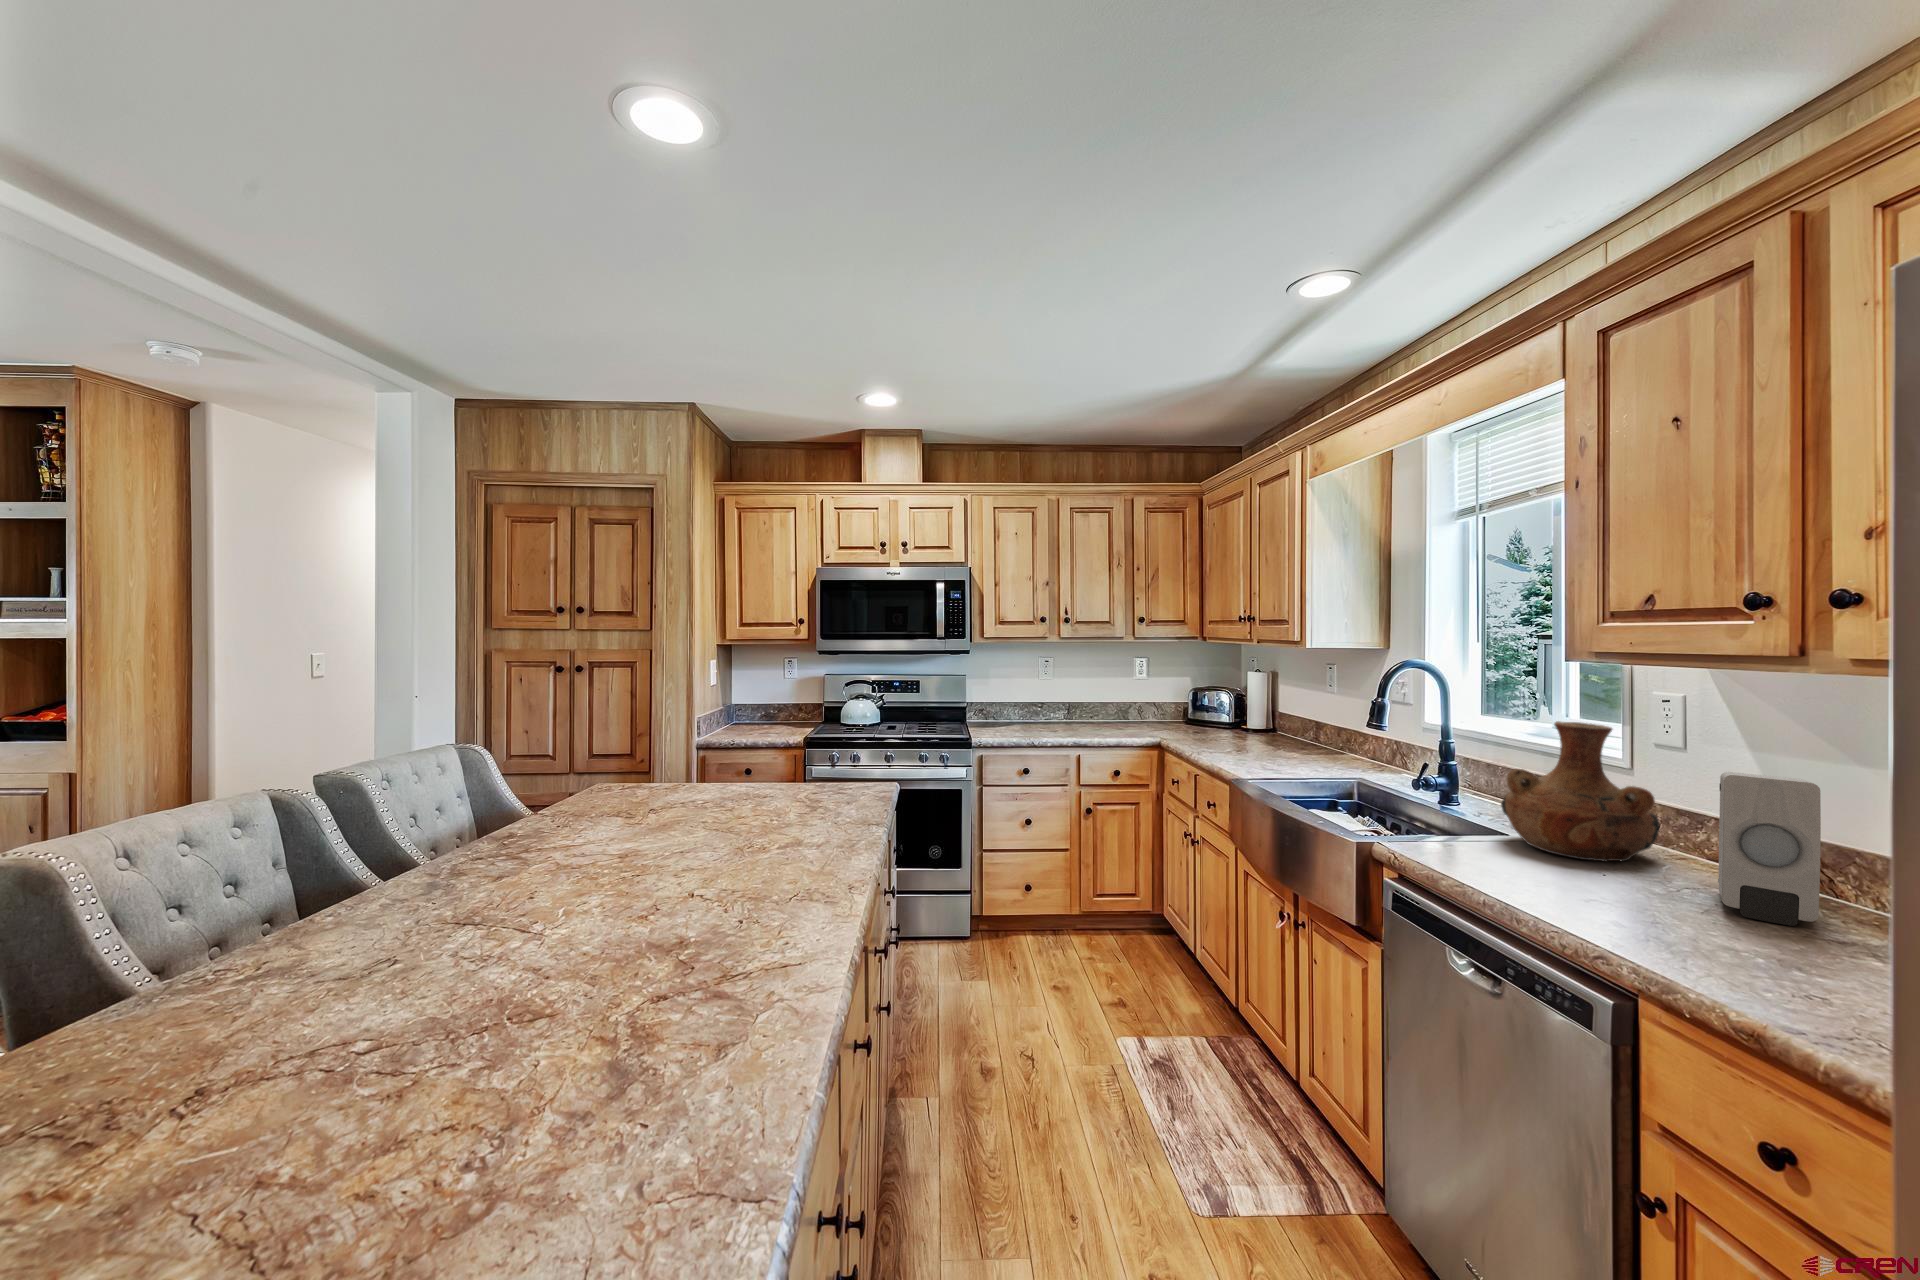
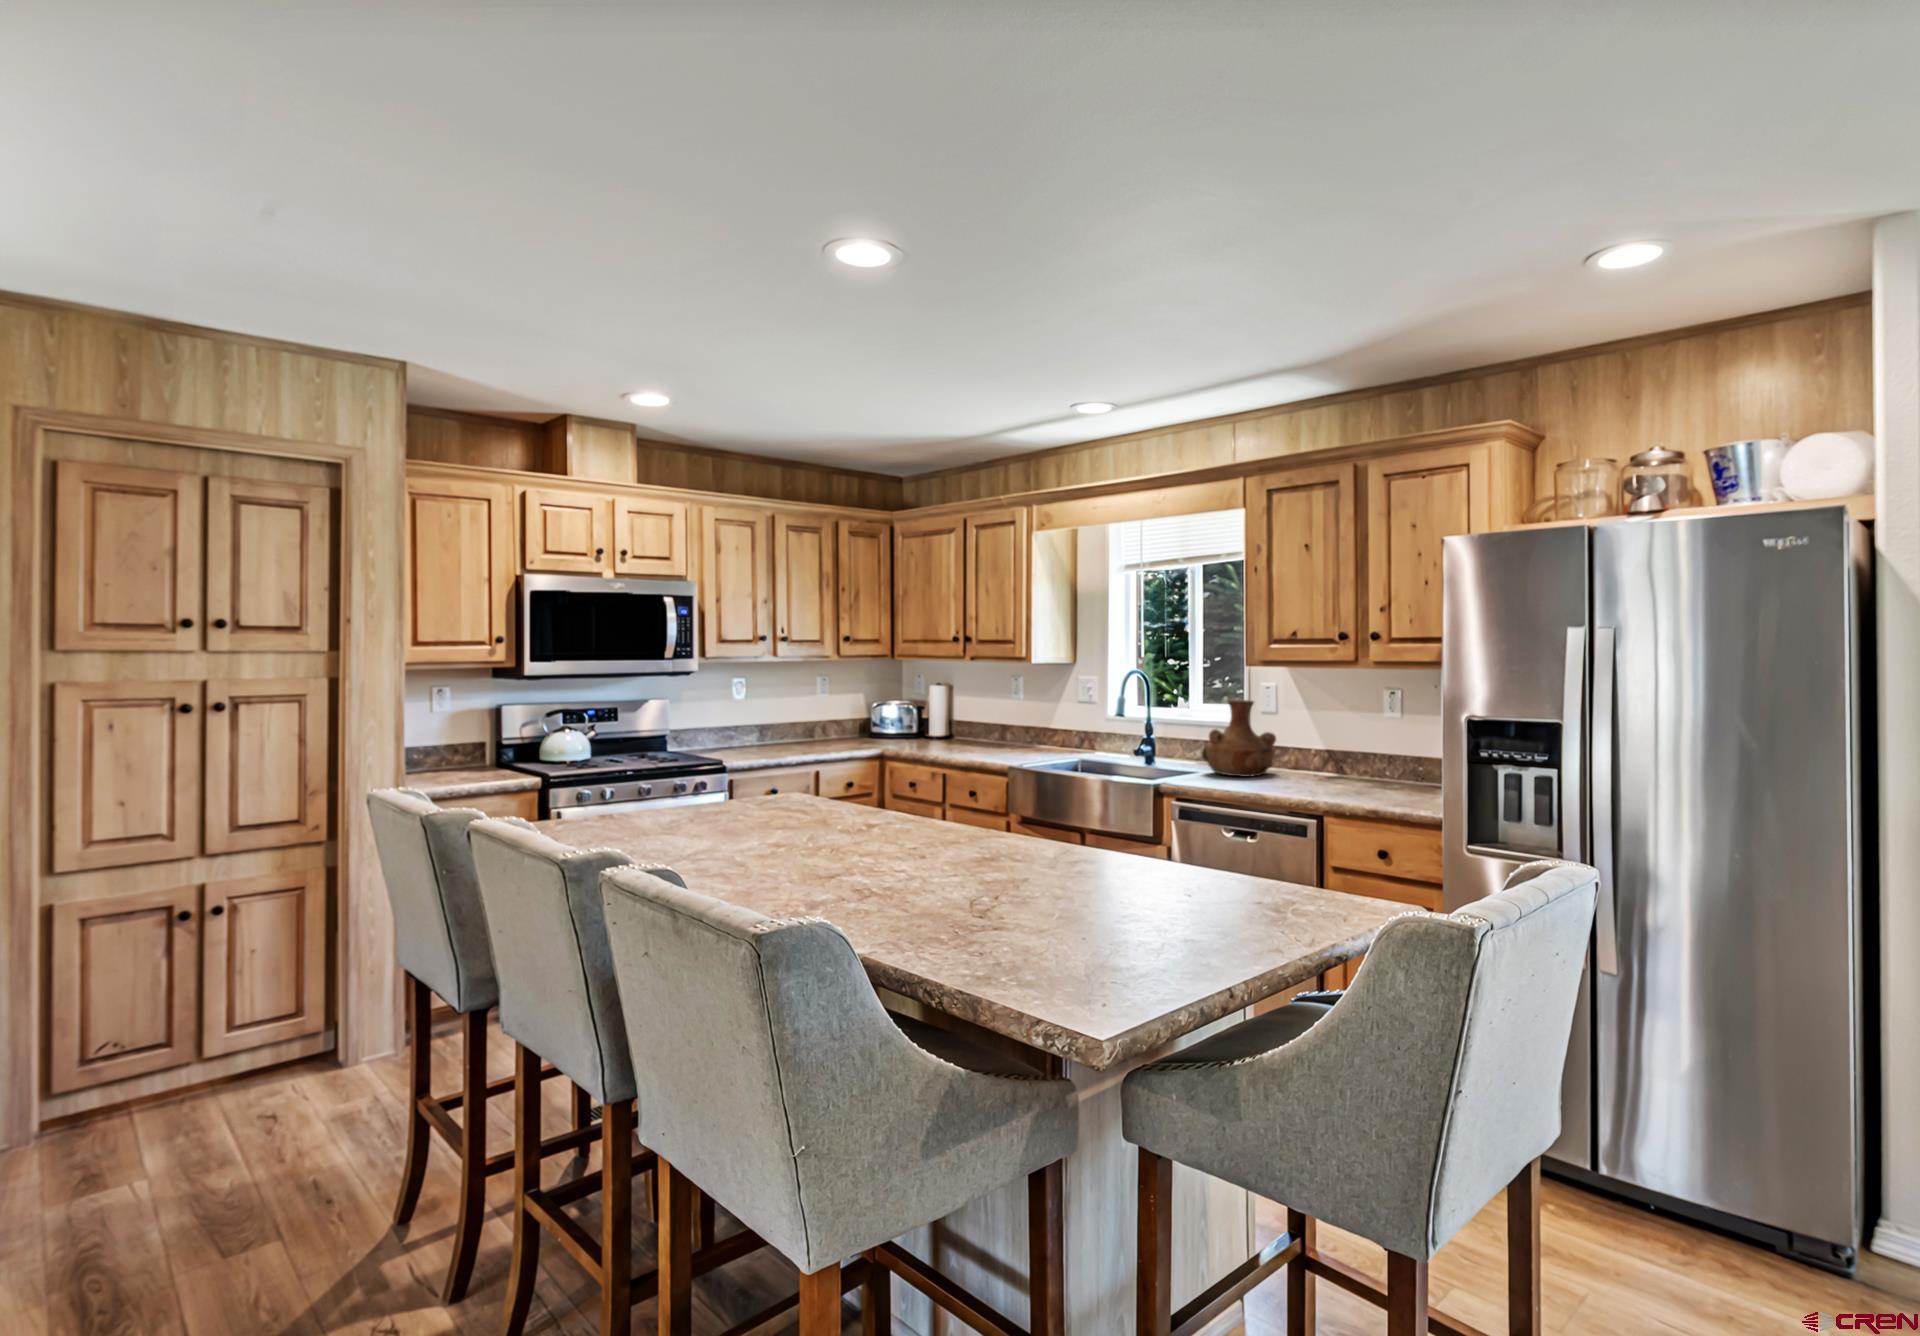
soap dispenser: present [1718,772,1821,926] -> none [1309,716,1353,784]

